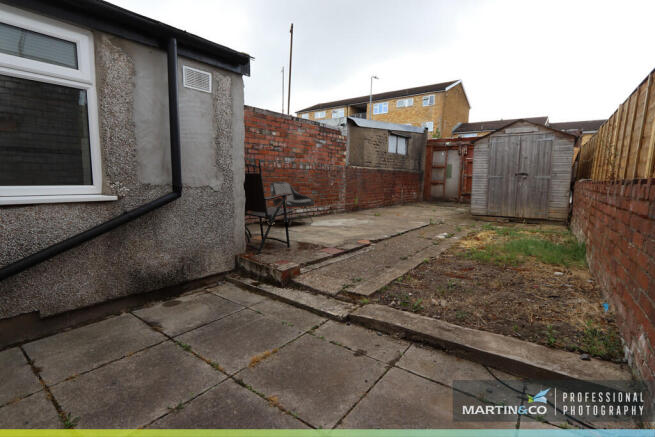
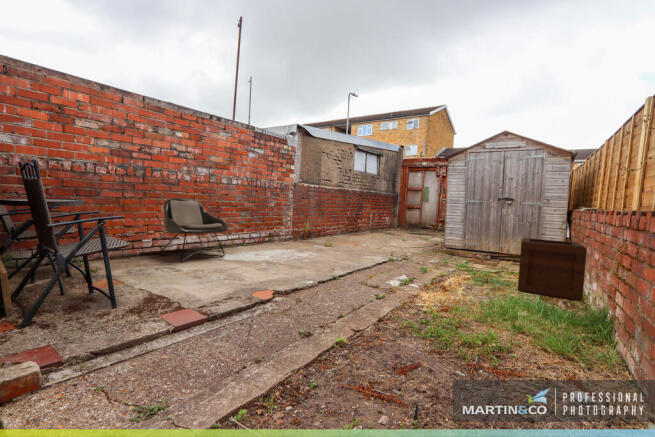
wooden crate: none [530,203,578,244] -> present [518,238,587,301]

